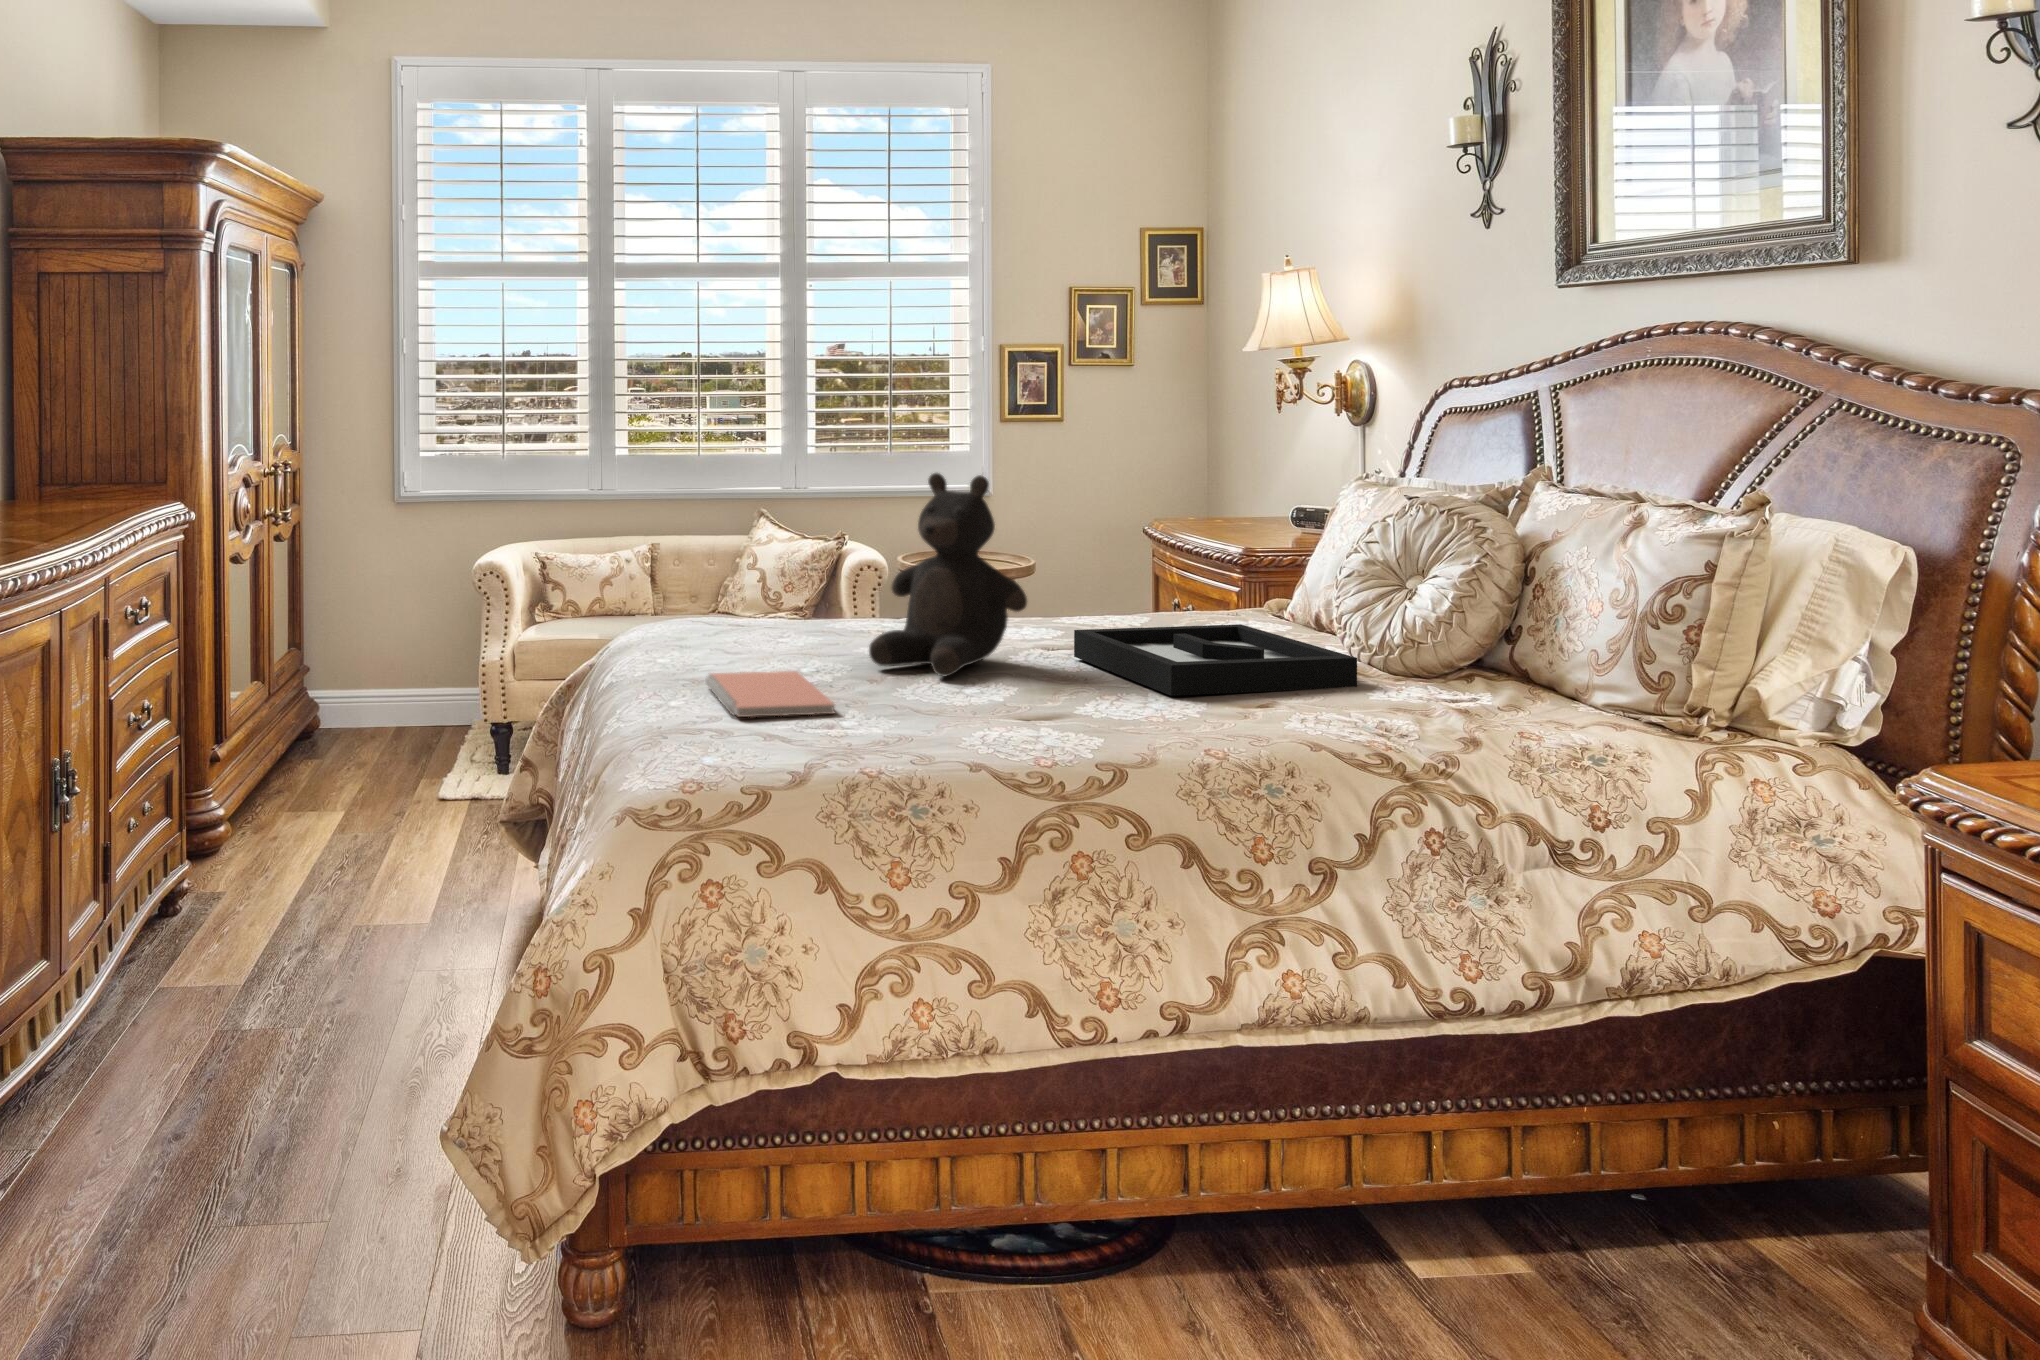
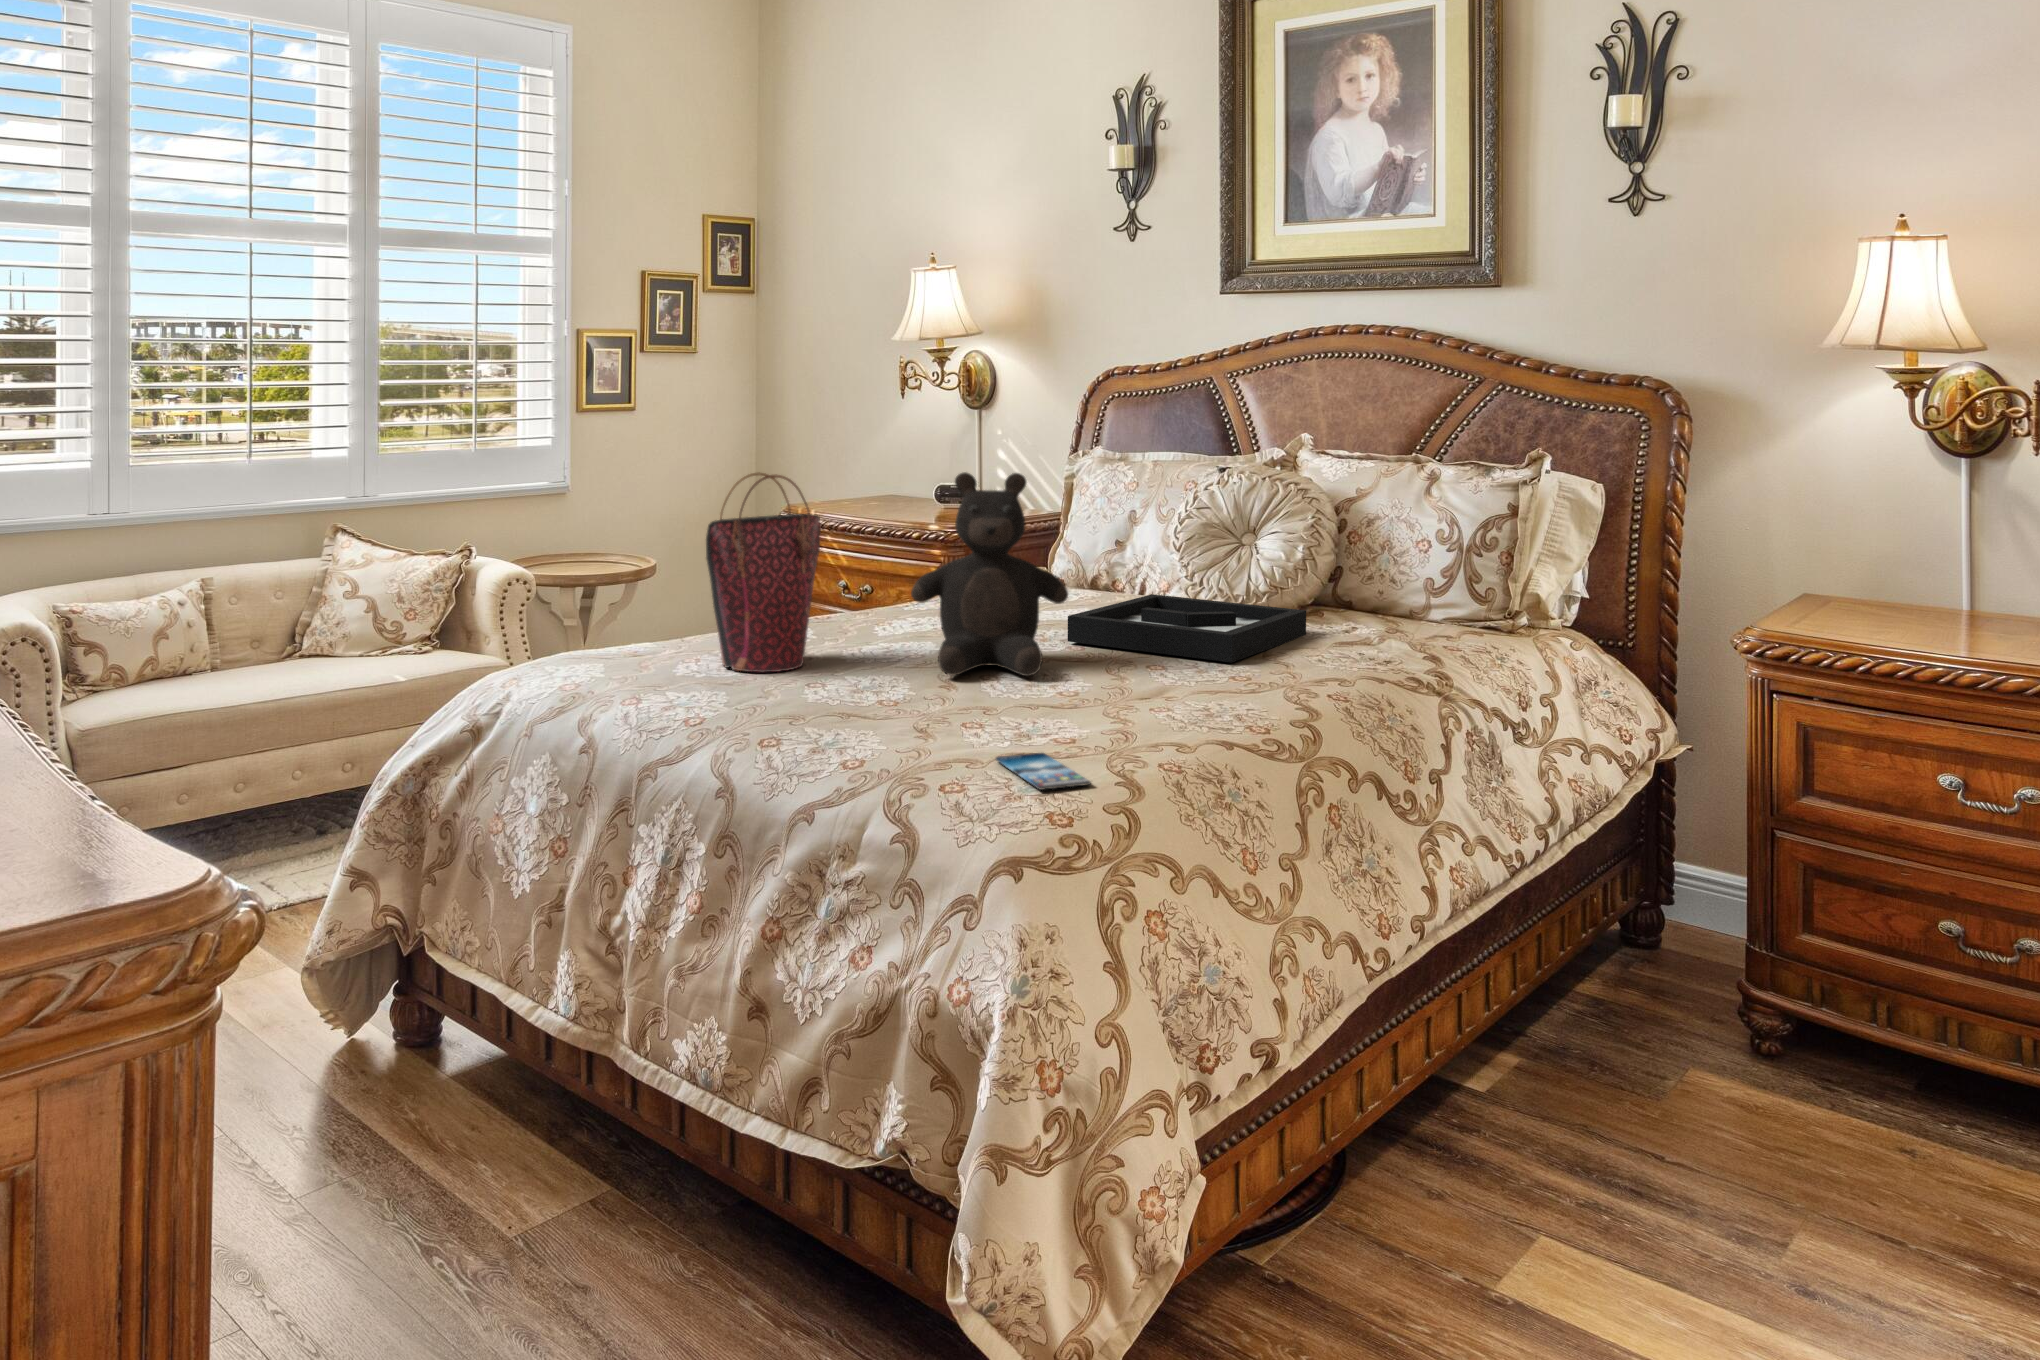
handbag: none [723,465,843,645] -> present [706,472,821,672]
notebook: present [705,671,835,717] -> none [848,692,1049,747]
smartphone: none [676,724,764,756] -> present [996,753,1091,790]

